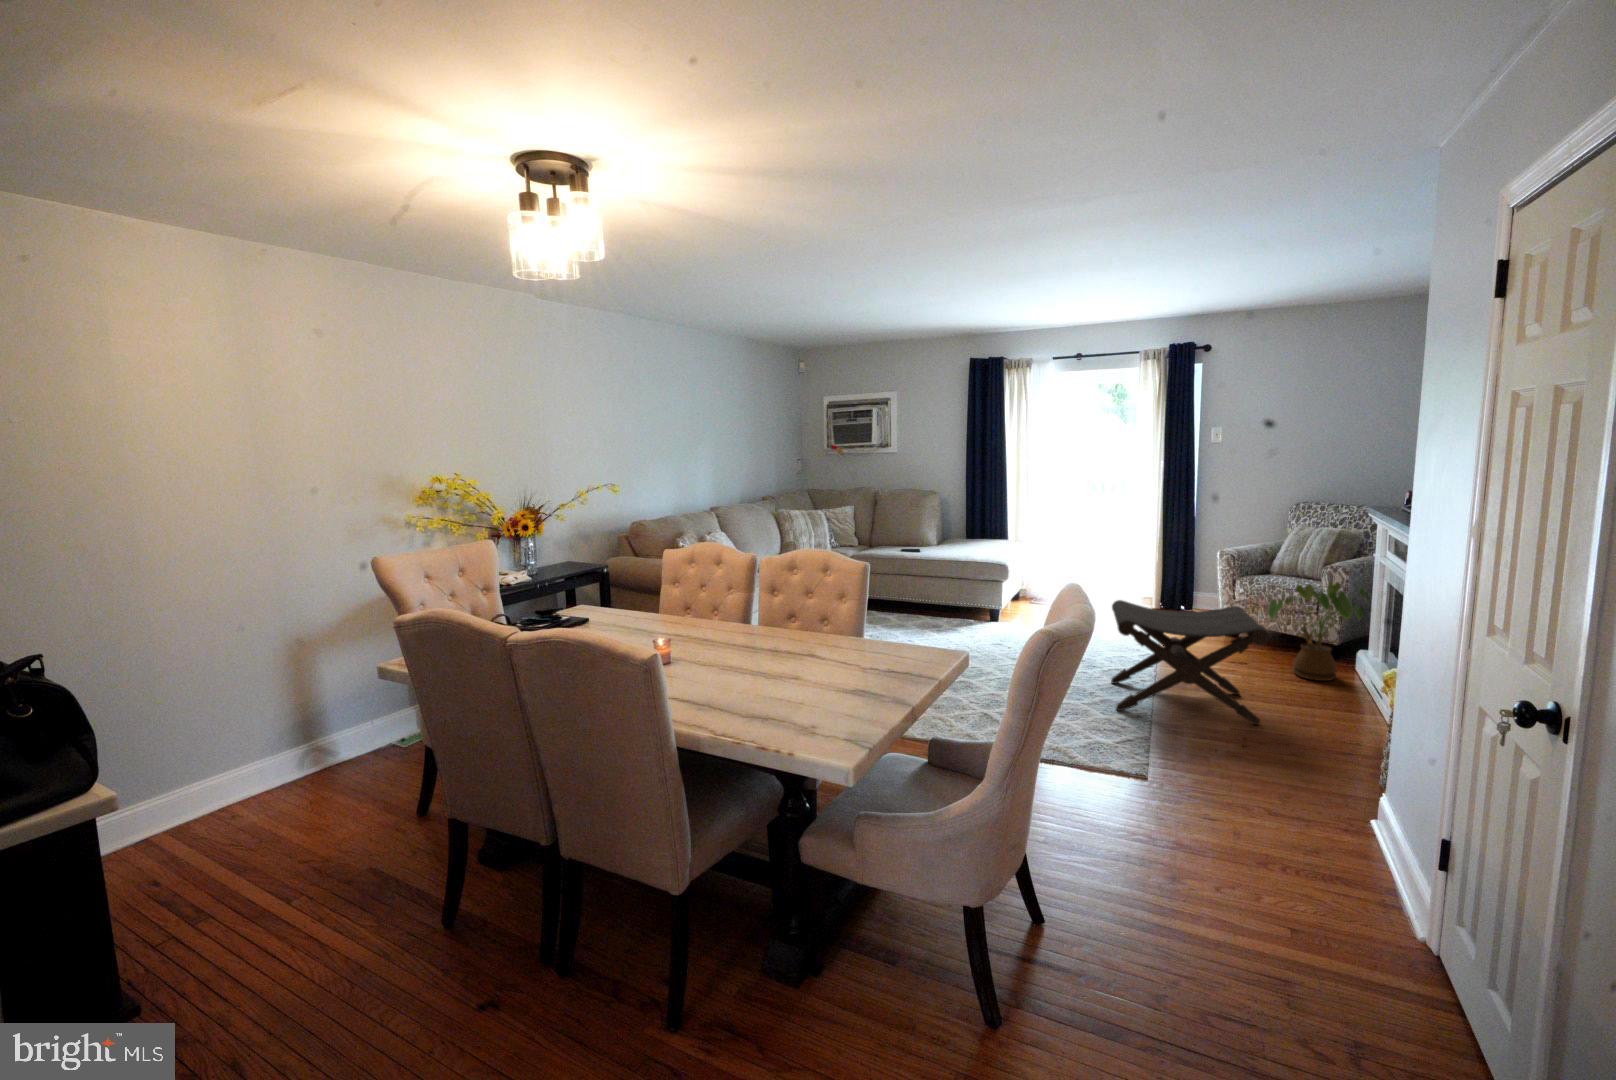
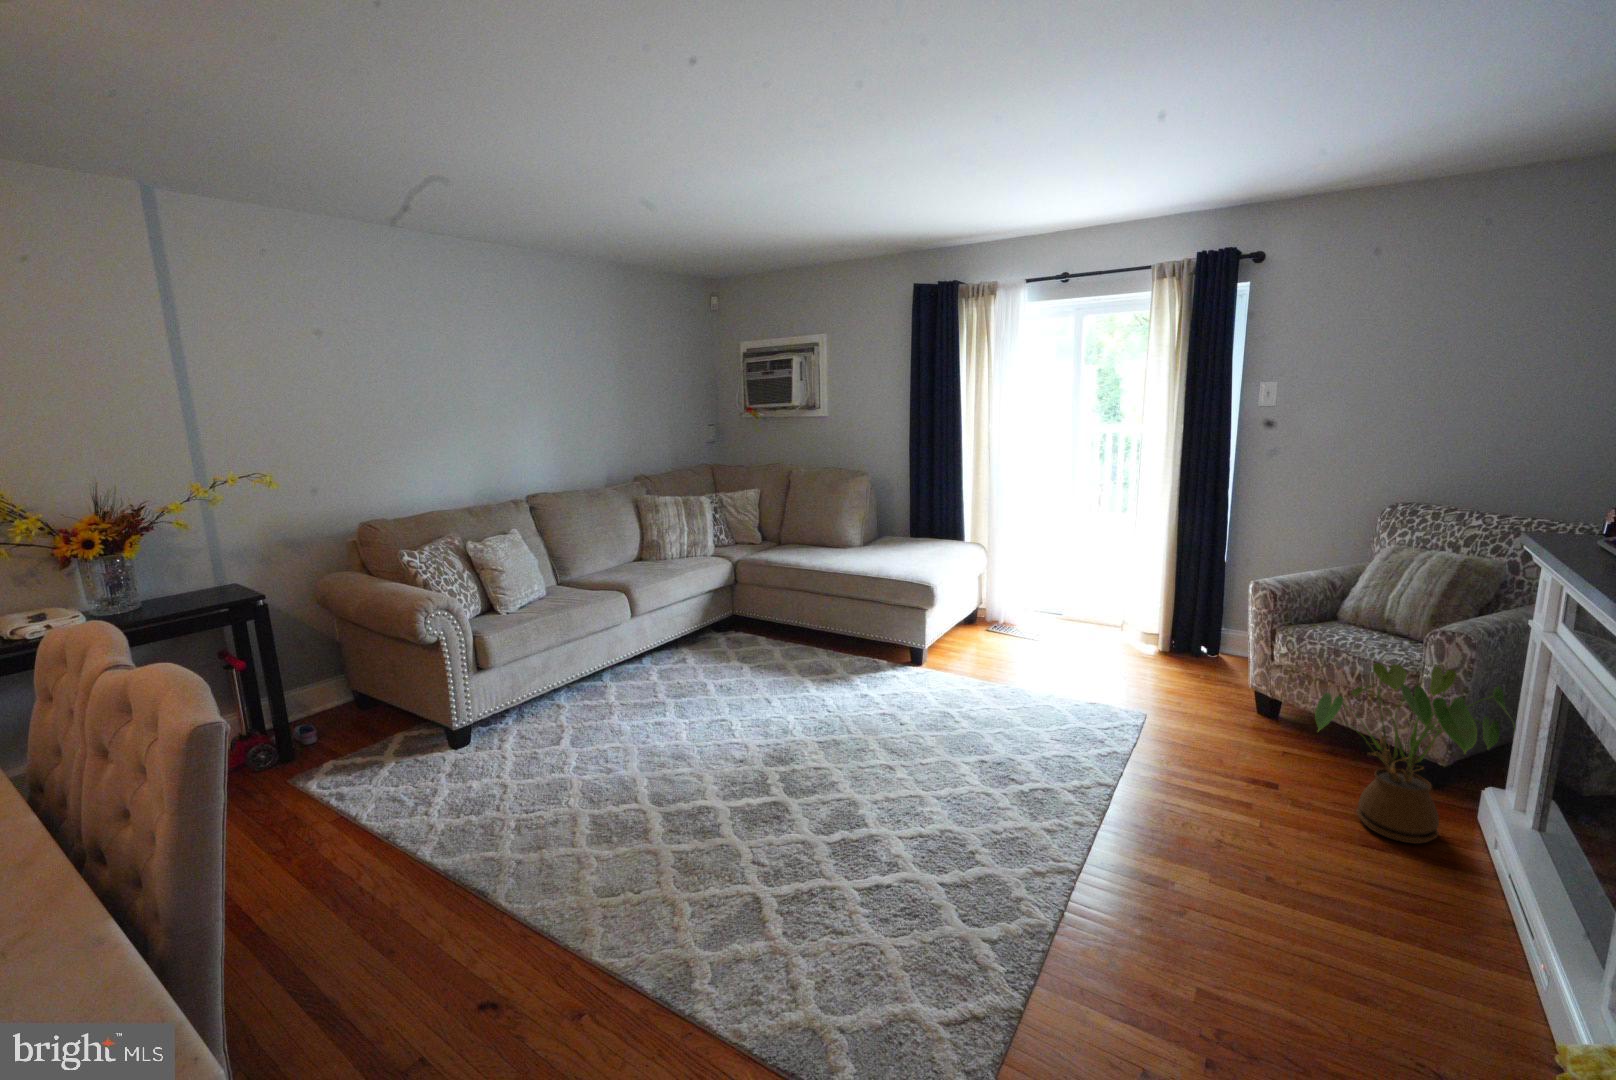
footstool: present [1111,600,1269,725] -> none [1000,687,1290,978]

